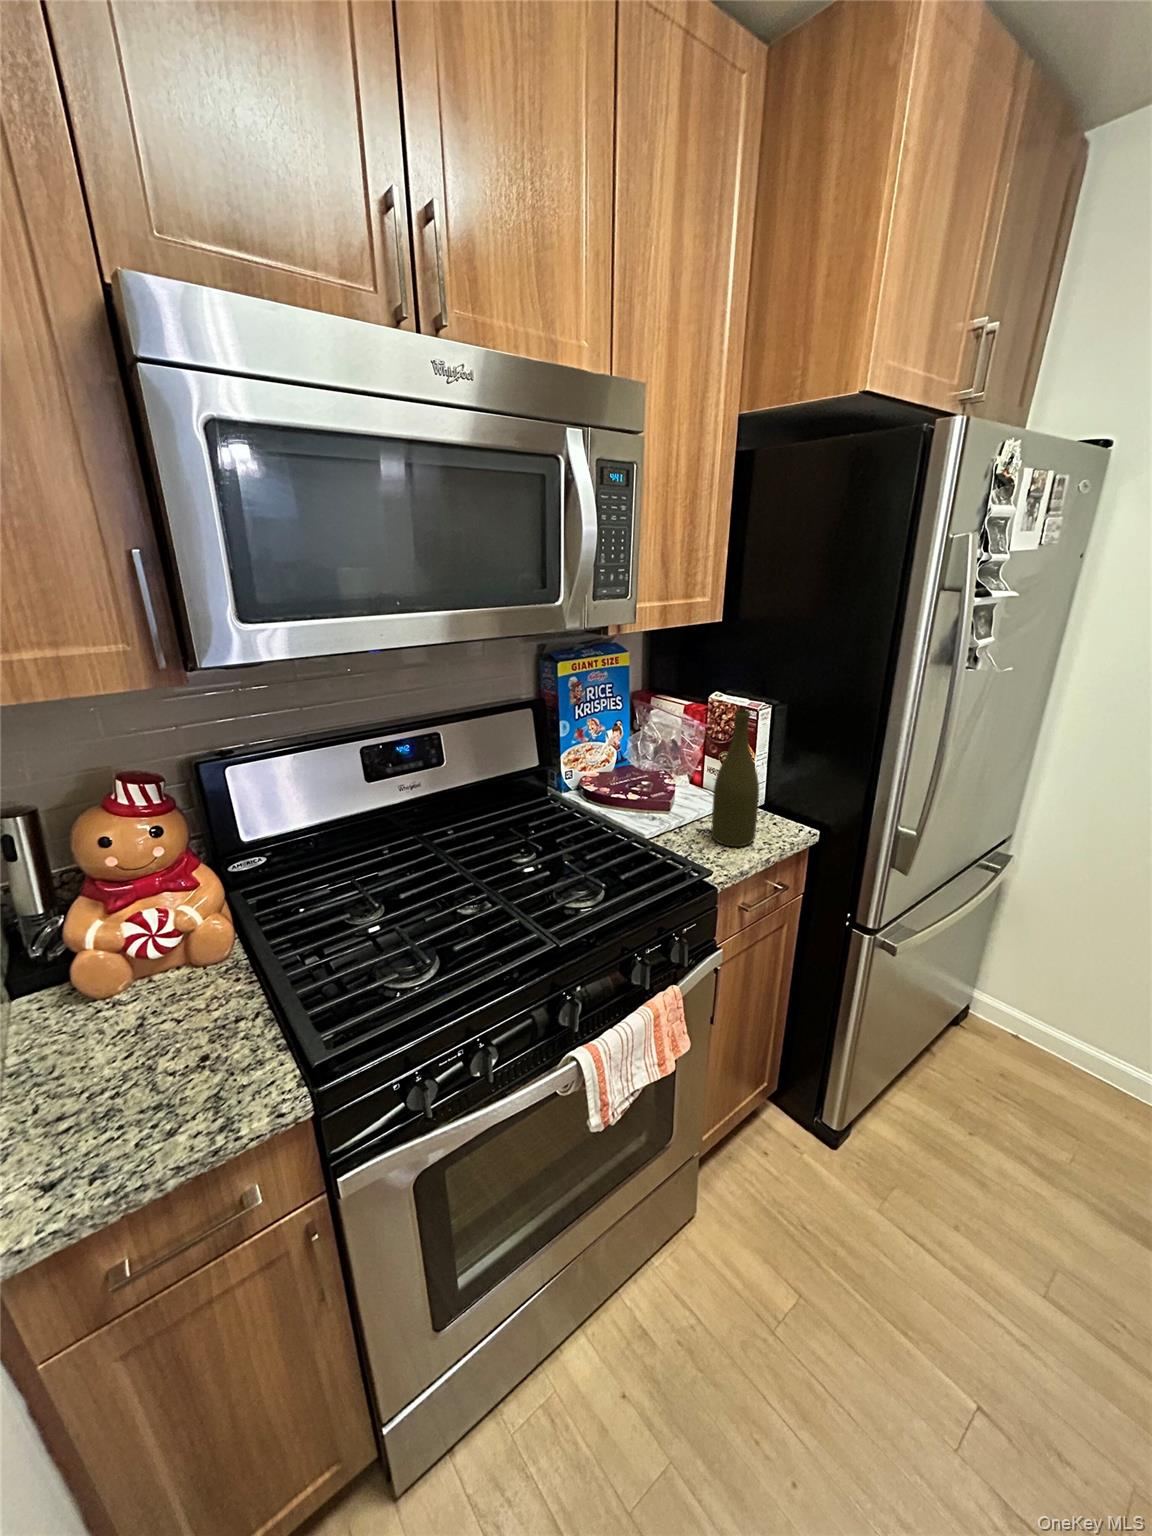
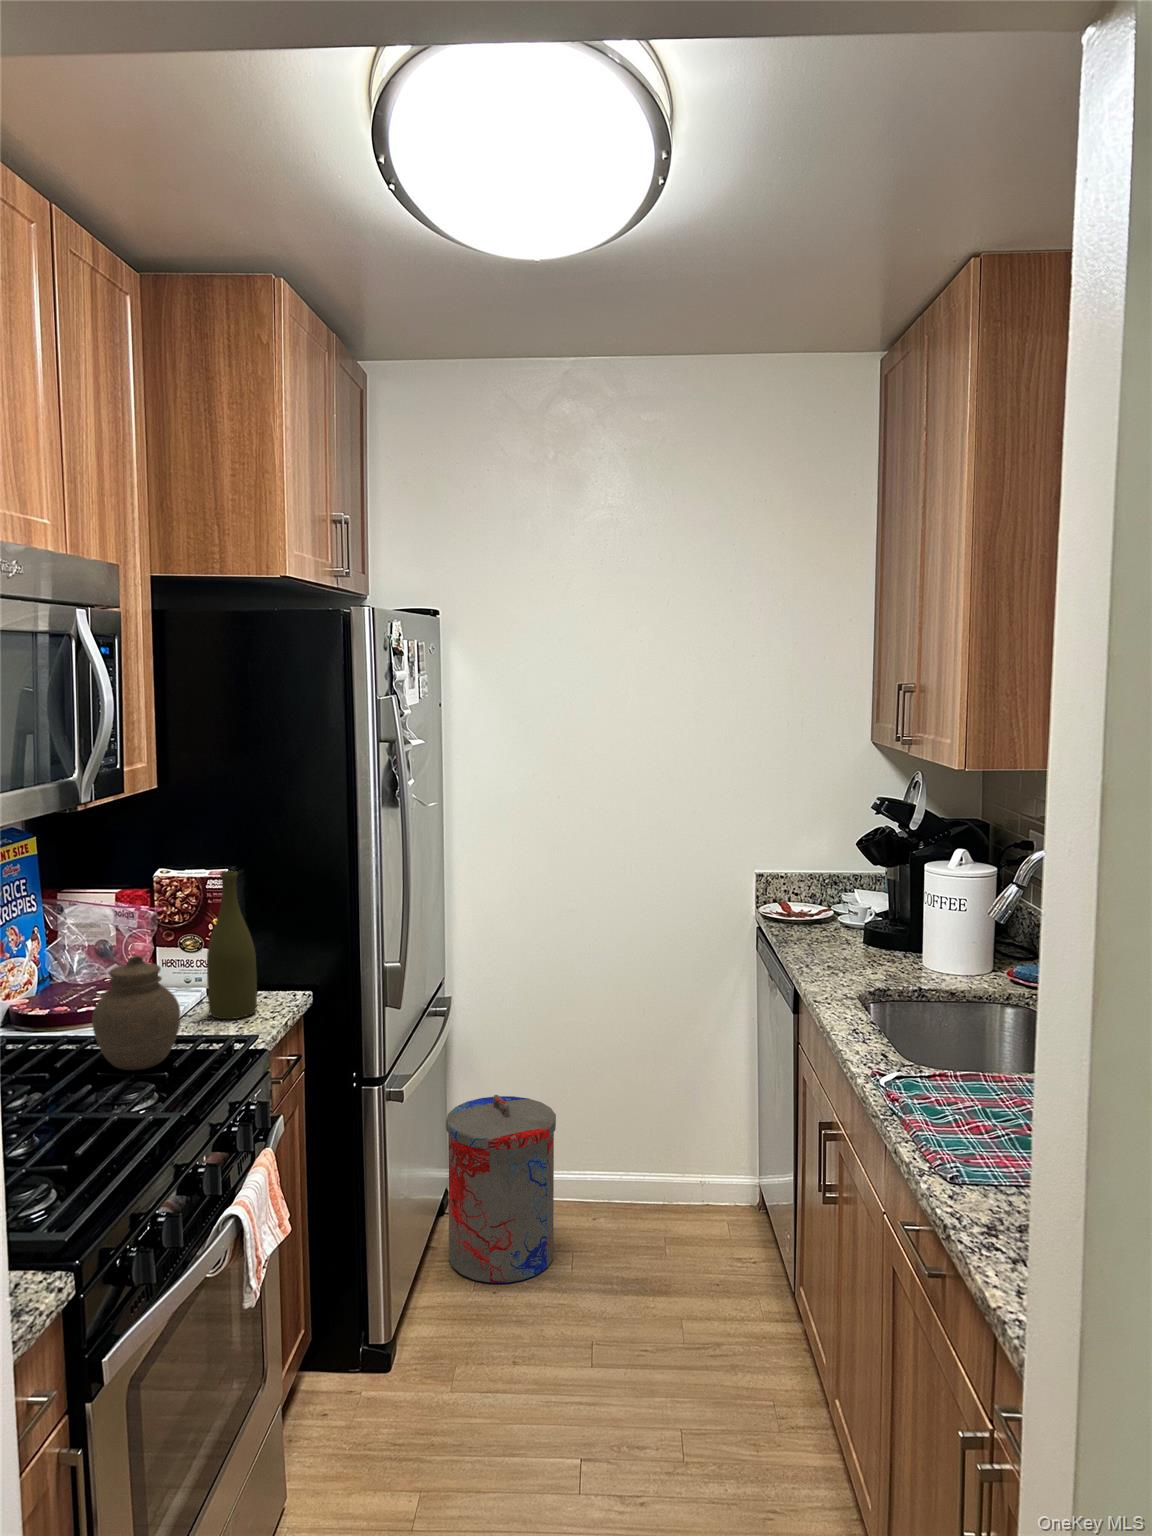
jar: none [574,784,648,884] -> present [92,955,181,1070]
trash can: none [941,950,1096,1138] -> present [446,1095,556,1283]

